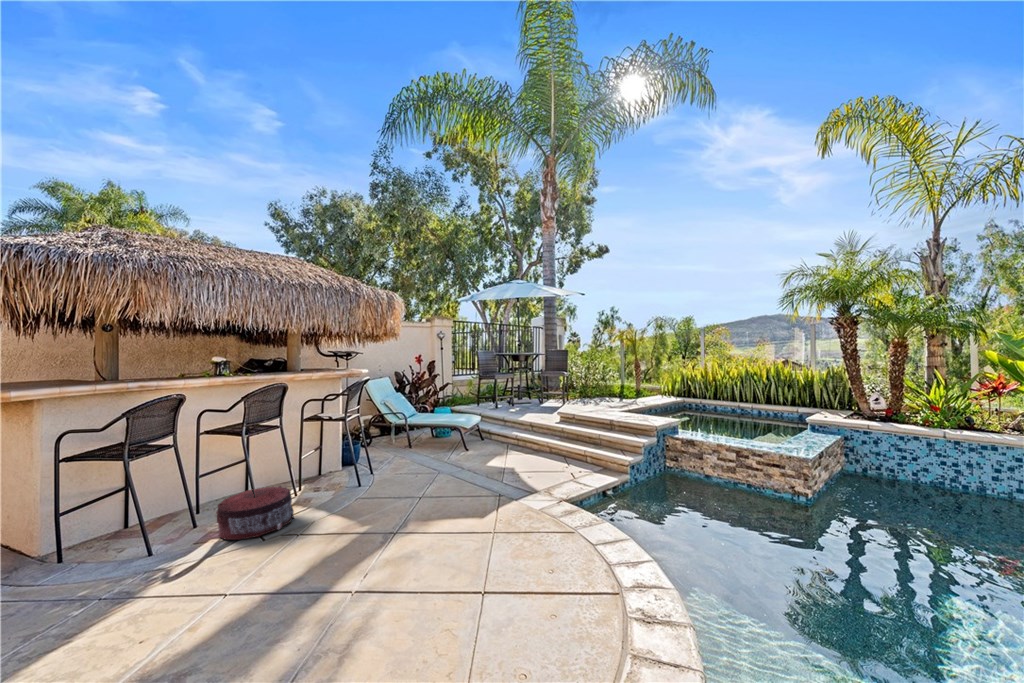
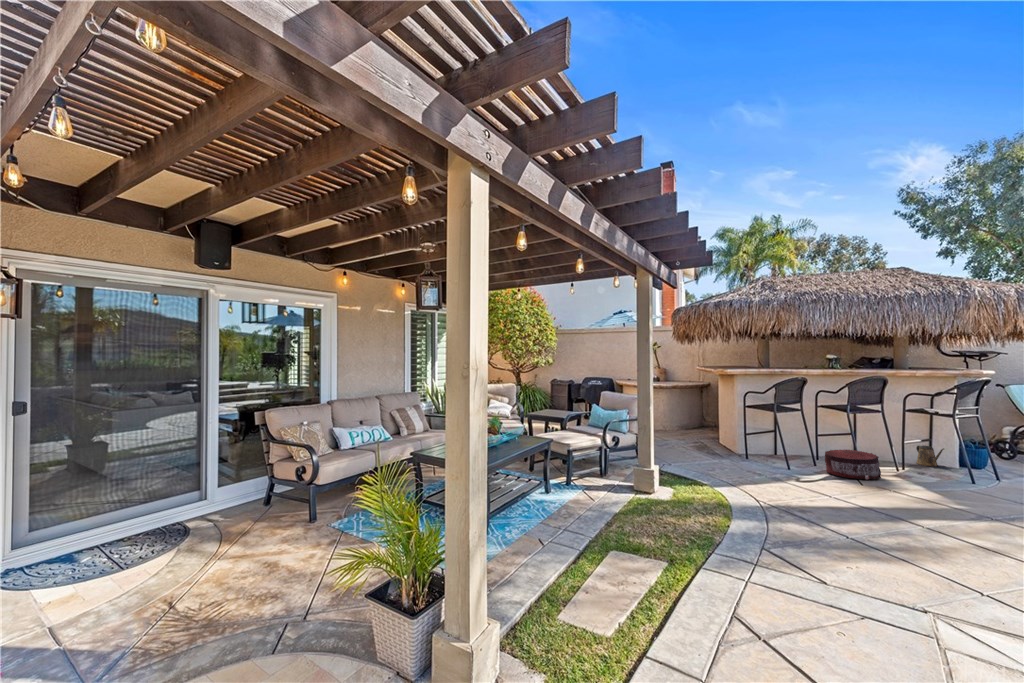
watering can: none [313,454,342,478] -> present [916,445,944,467]

